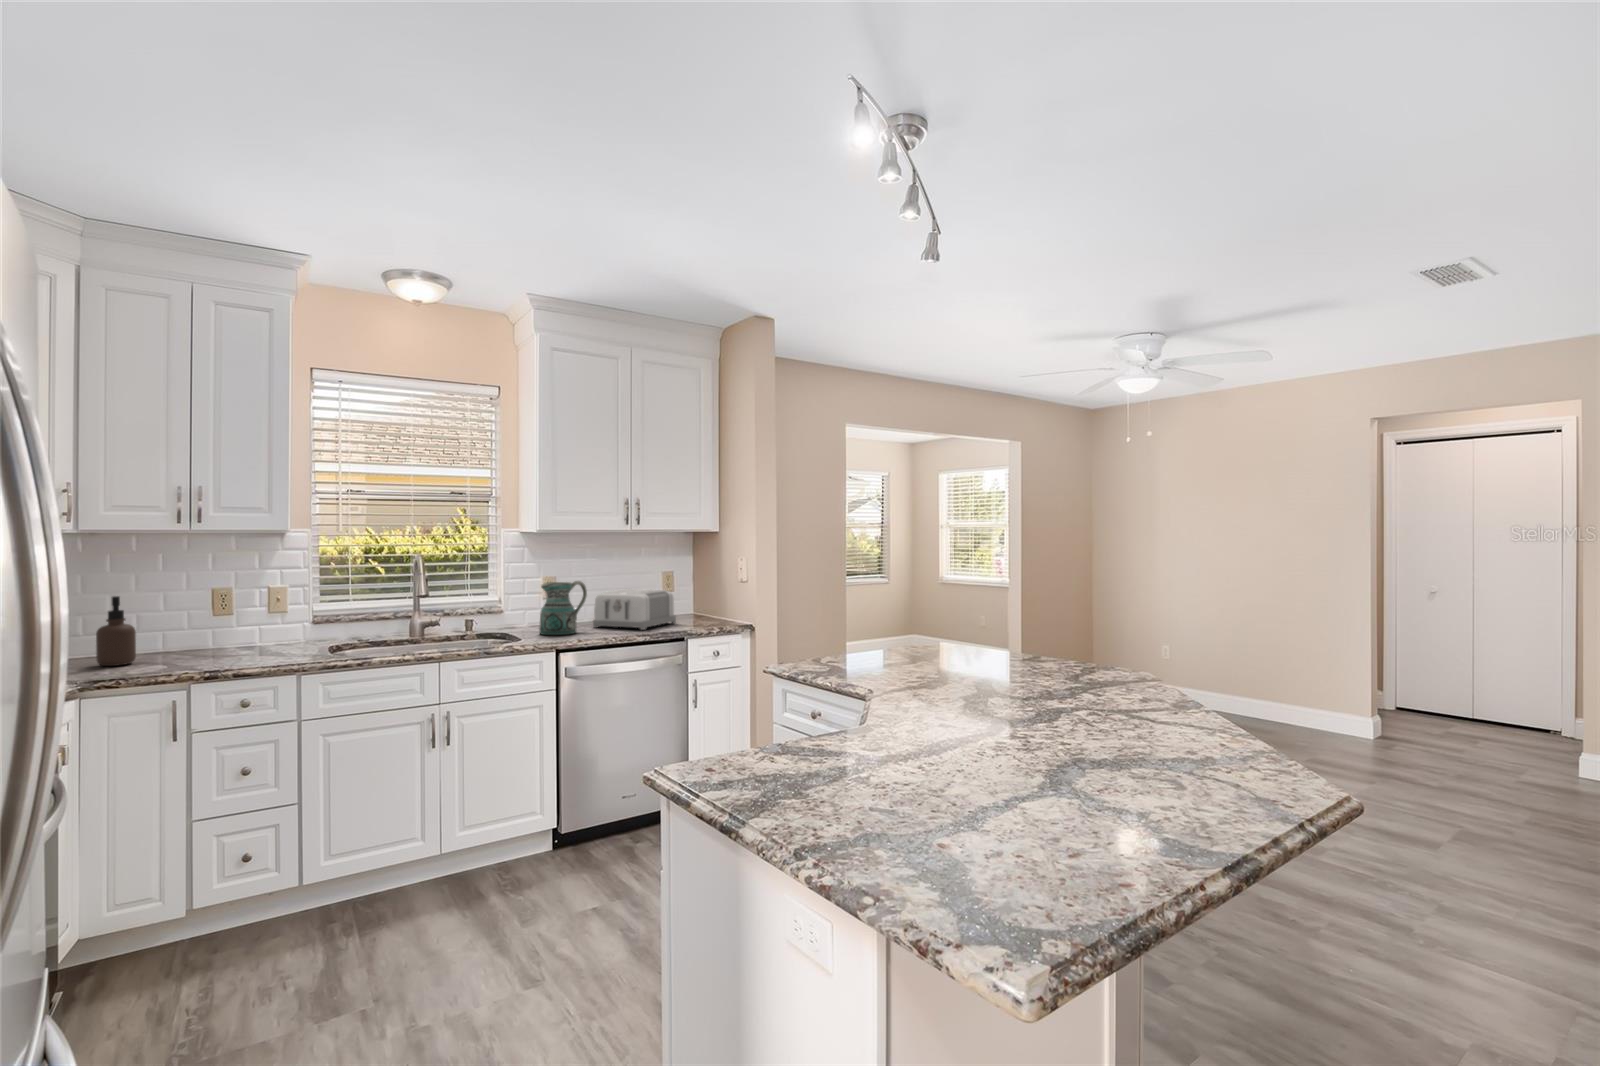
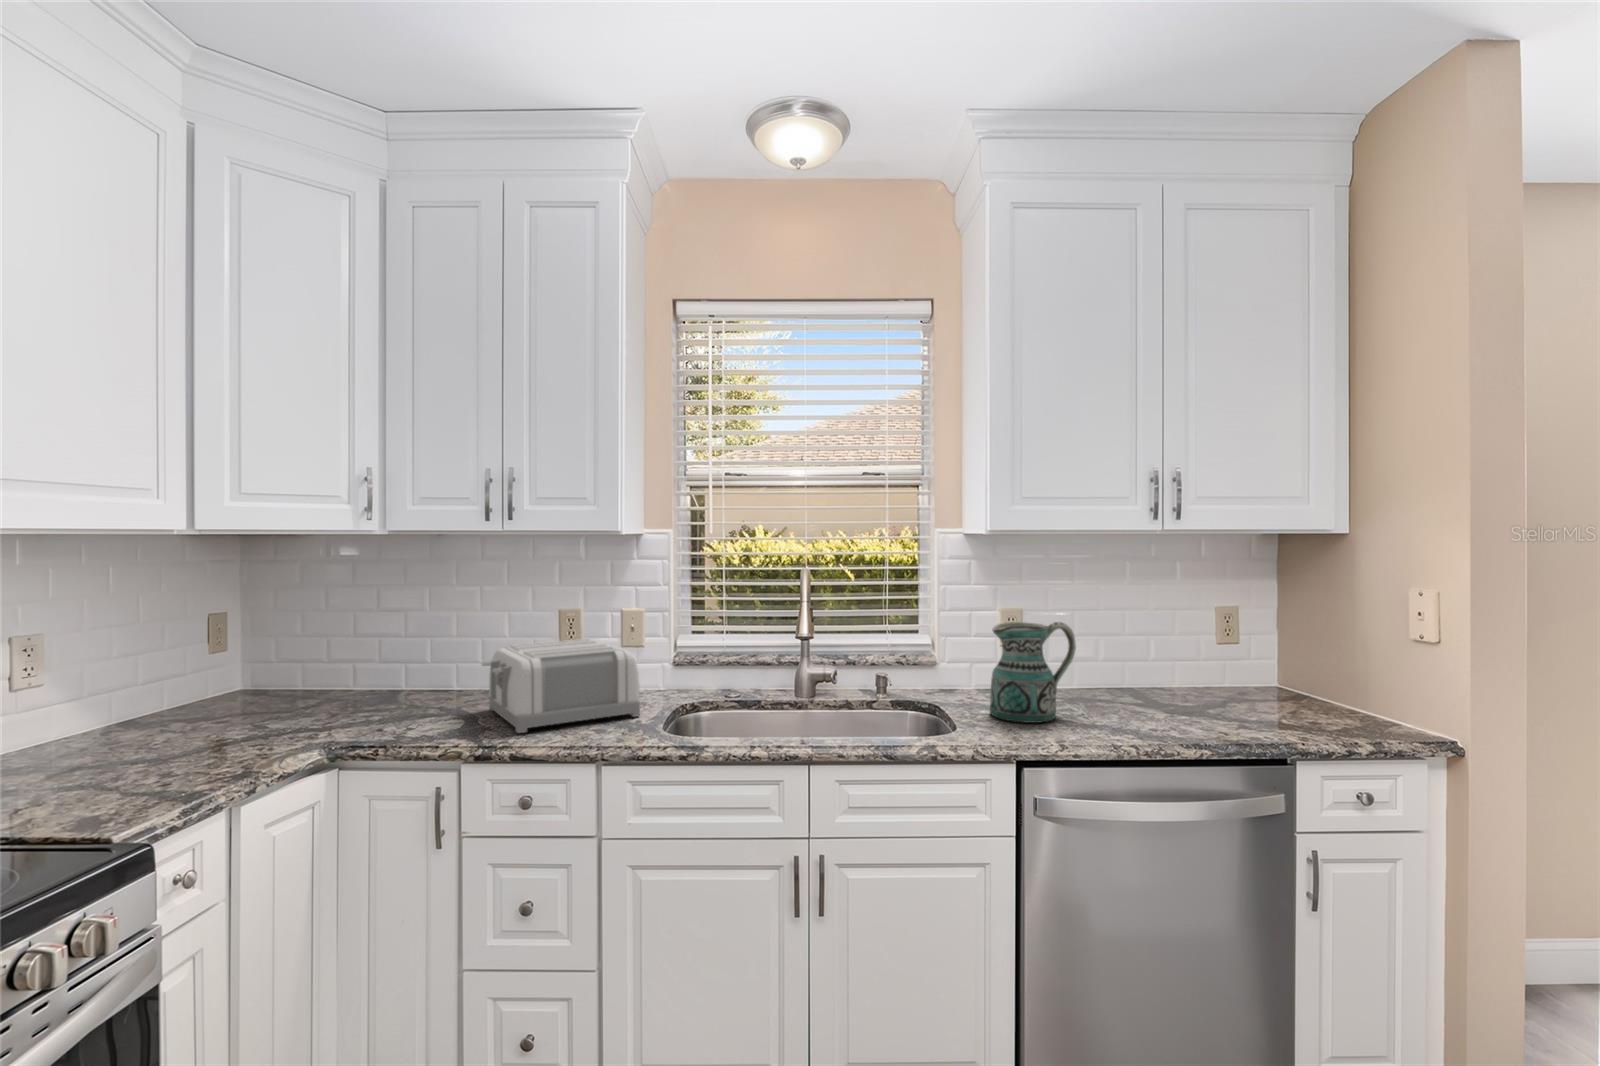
toaster: present [593,589,676,630] -> present [482,639,640,733]
soap dispenser: present [96,596,136,666] -> none [403,619,447,715]

